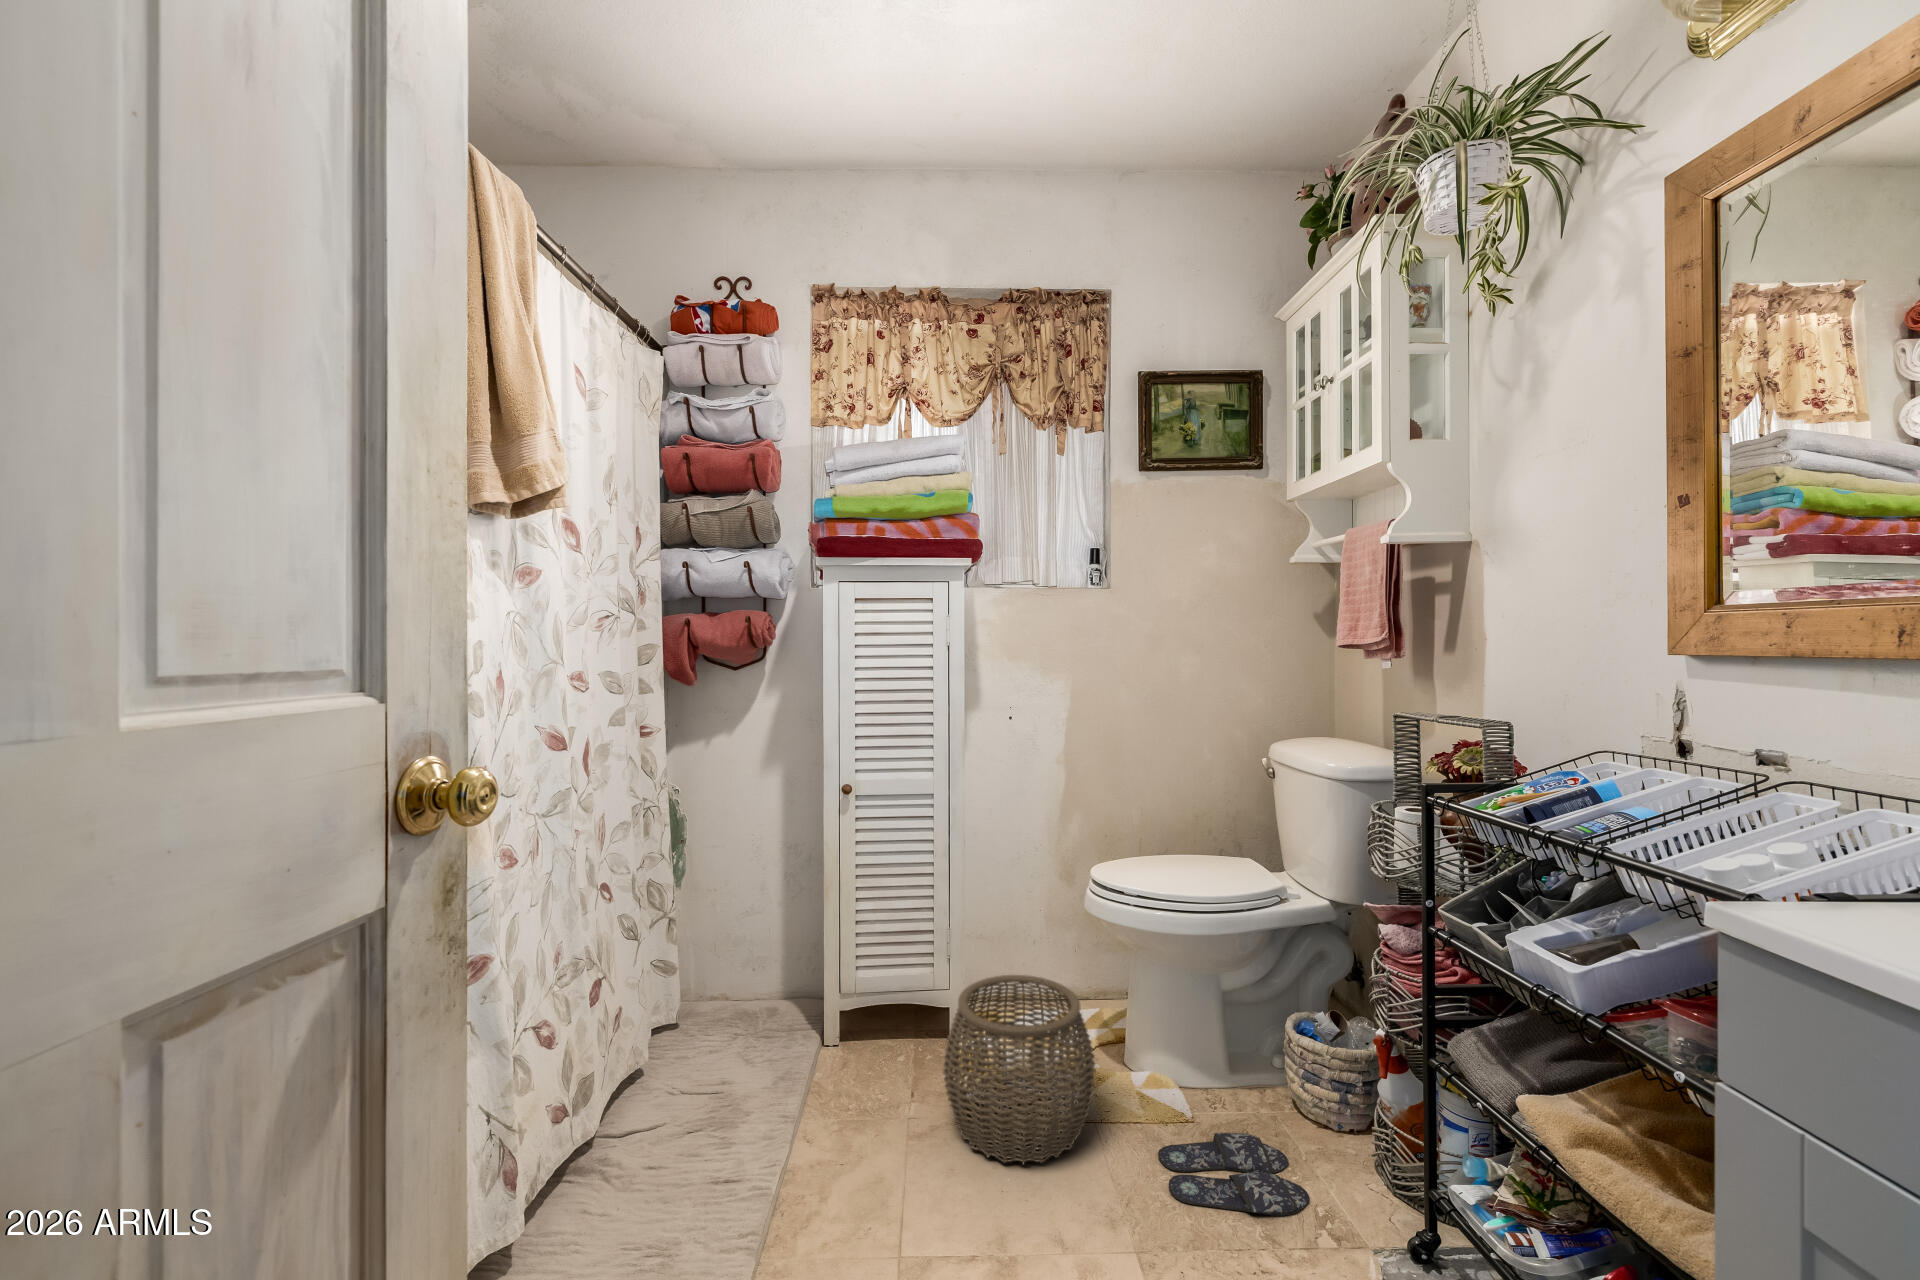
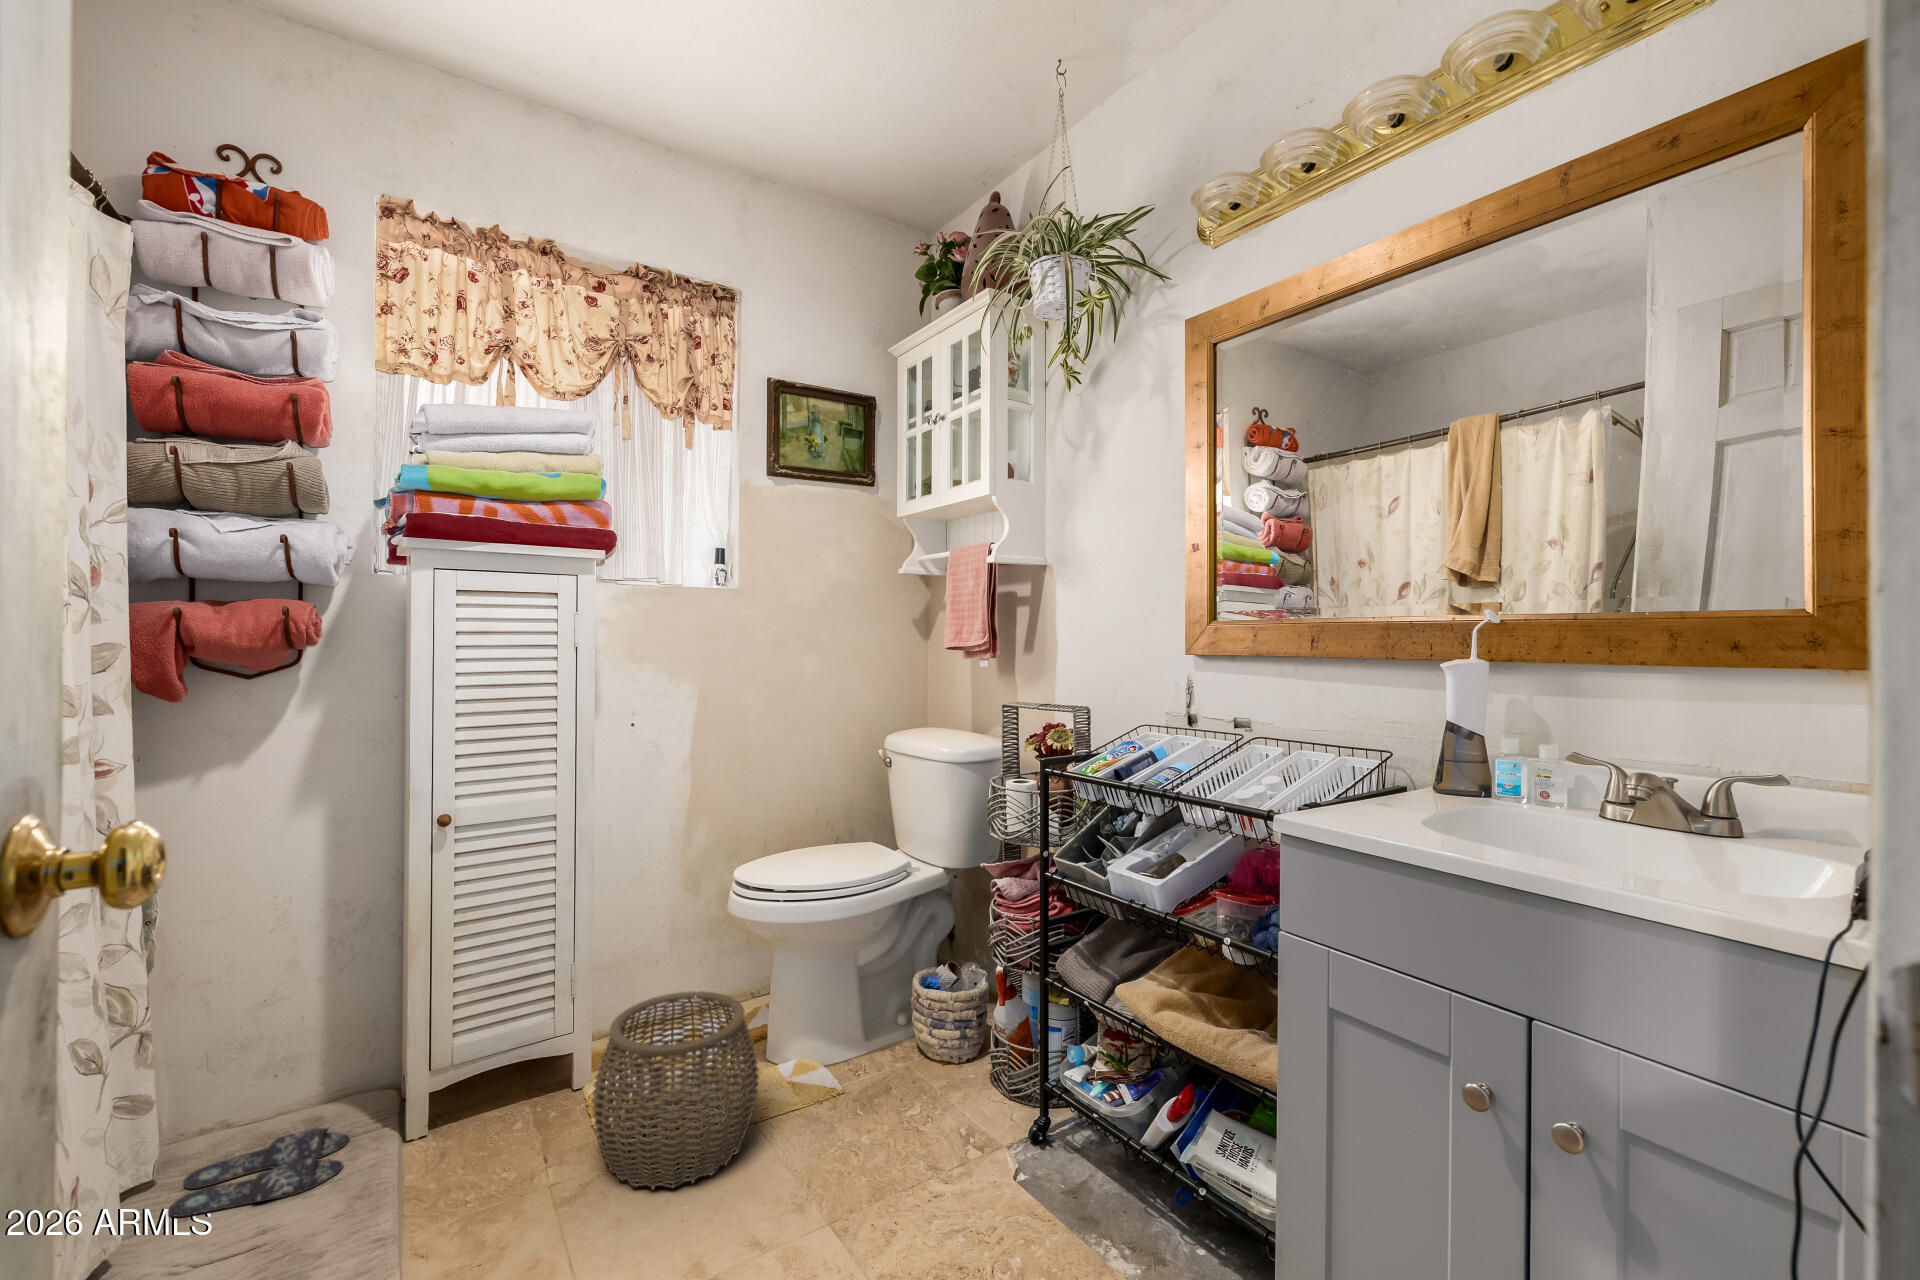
slippers: present [1158,1133,1309,1216] -> present [168,1128,349,1217]

